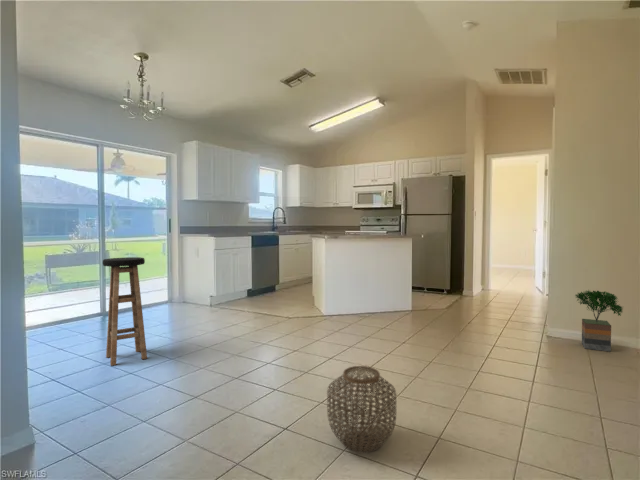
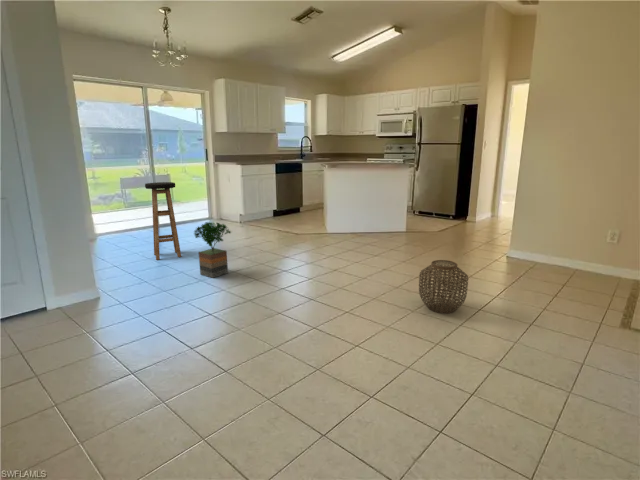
potted tree: present [575,291,623,351] -> present [194,222,231,278]
woven basket: present [327,366,396,452] -> present [419,260,468,313]

